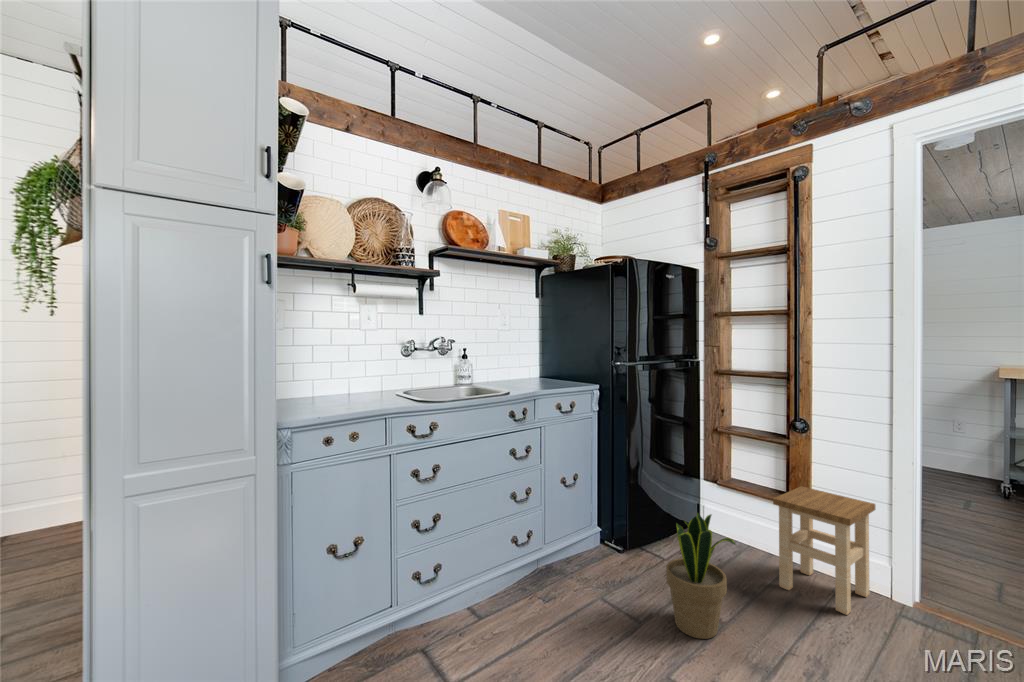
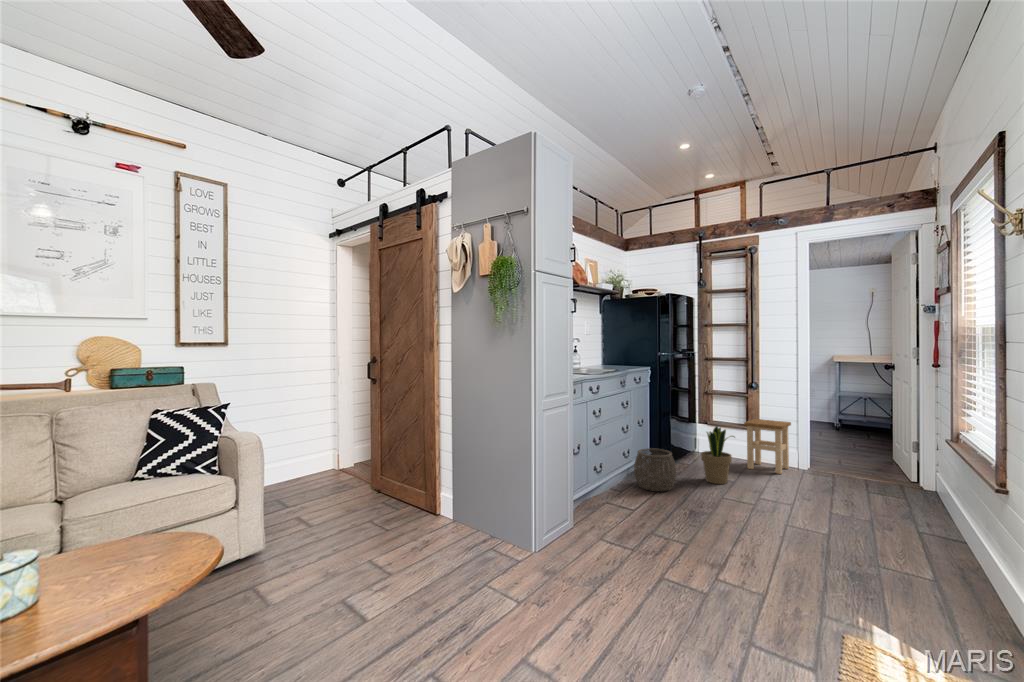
woven basket: none [517,549,599,654] -> present [634,448,676,491]

